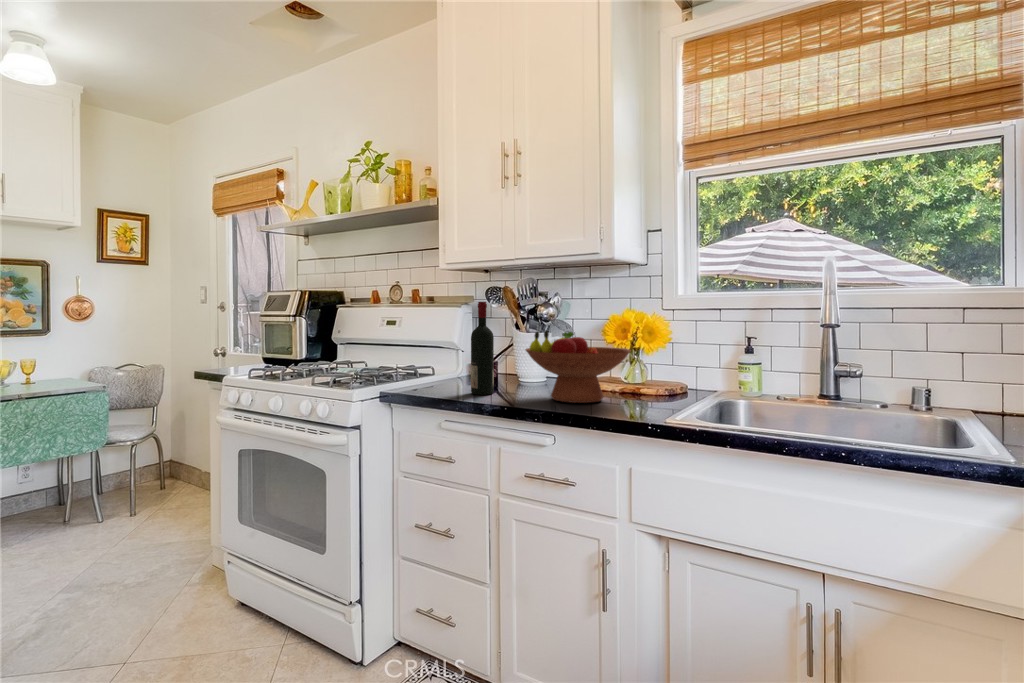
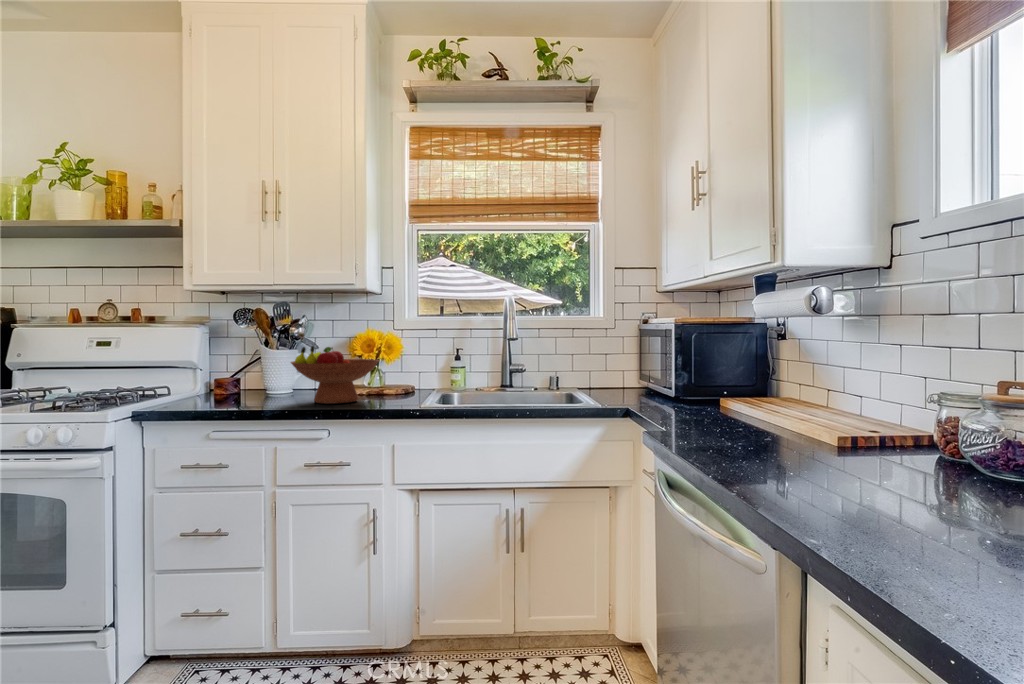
wine bottle: present [471,302,494,395] -> none [232,322,256,405]

